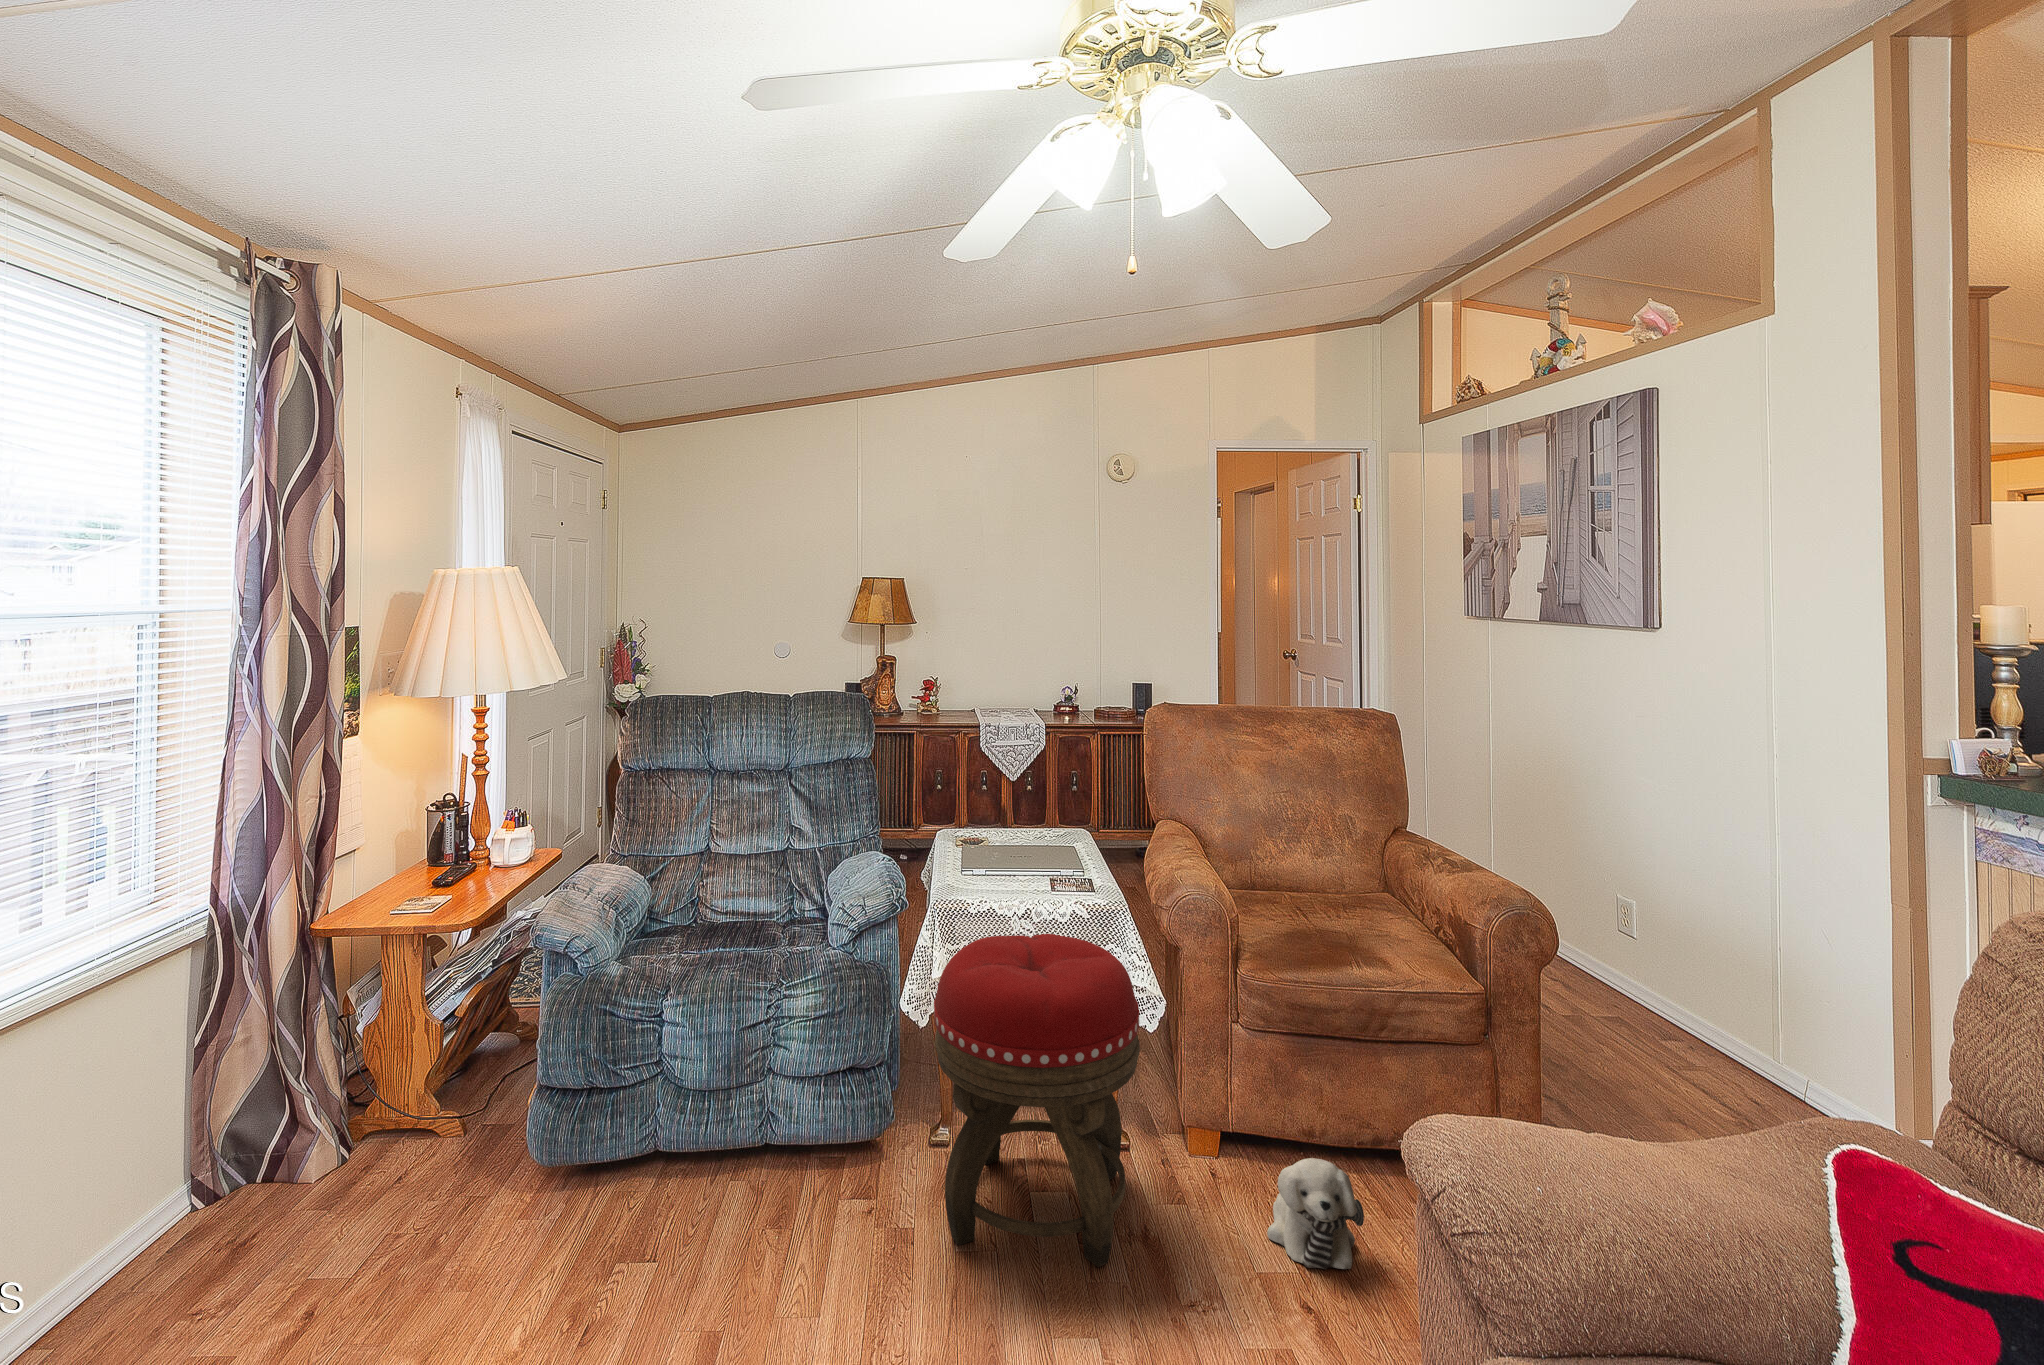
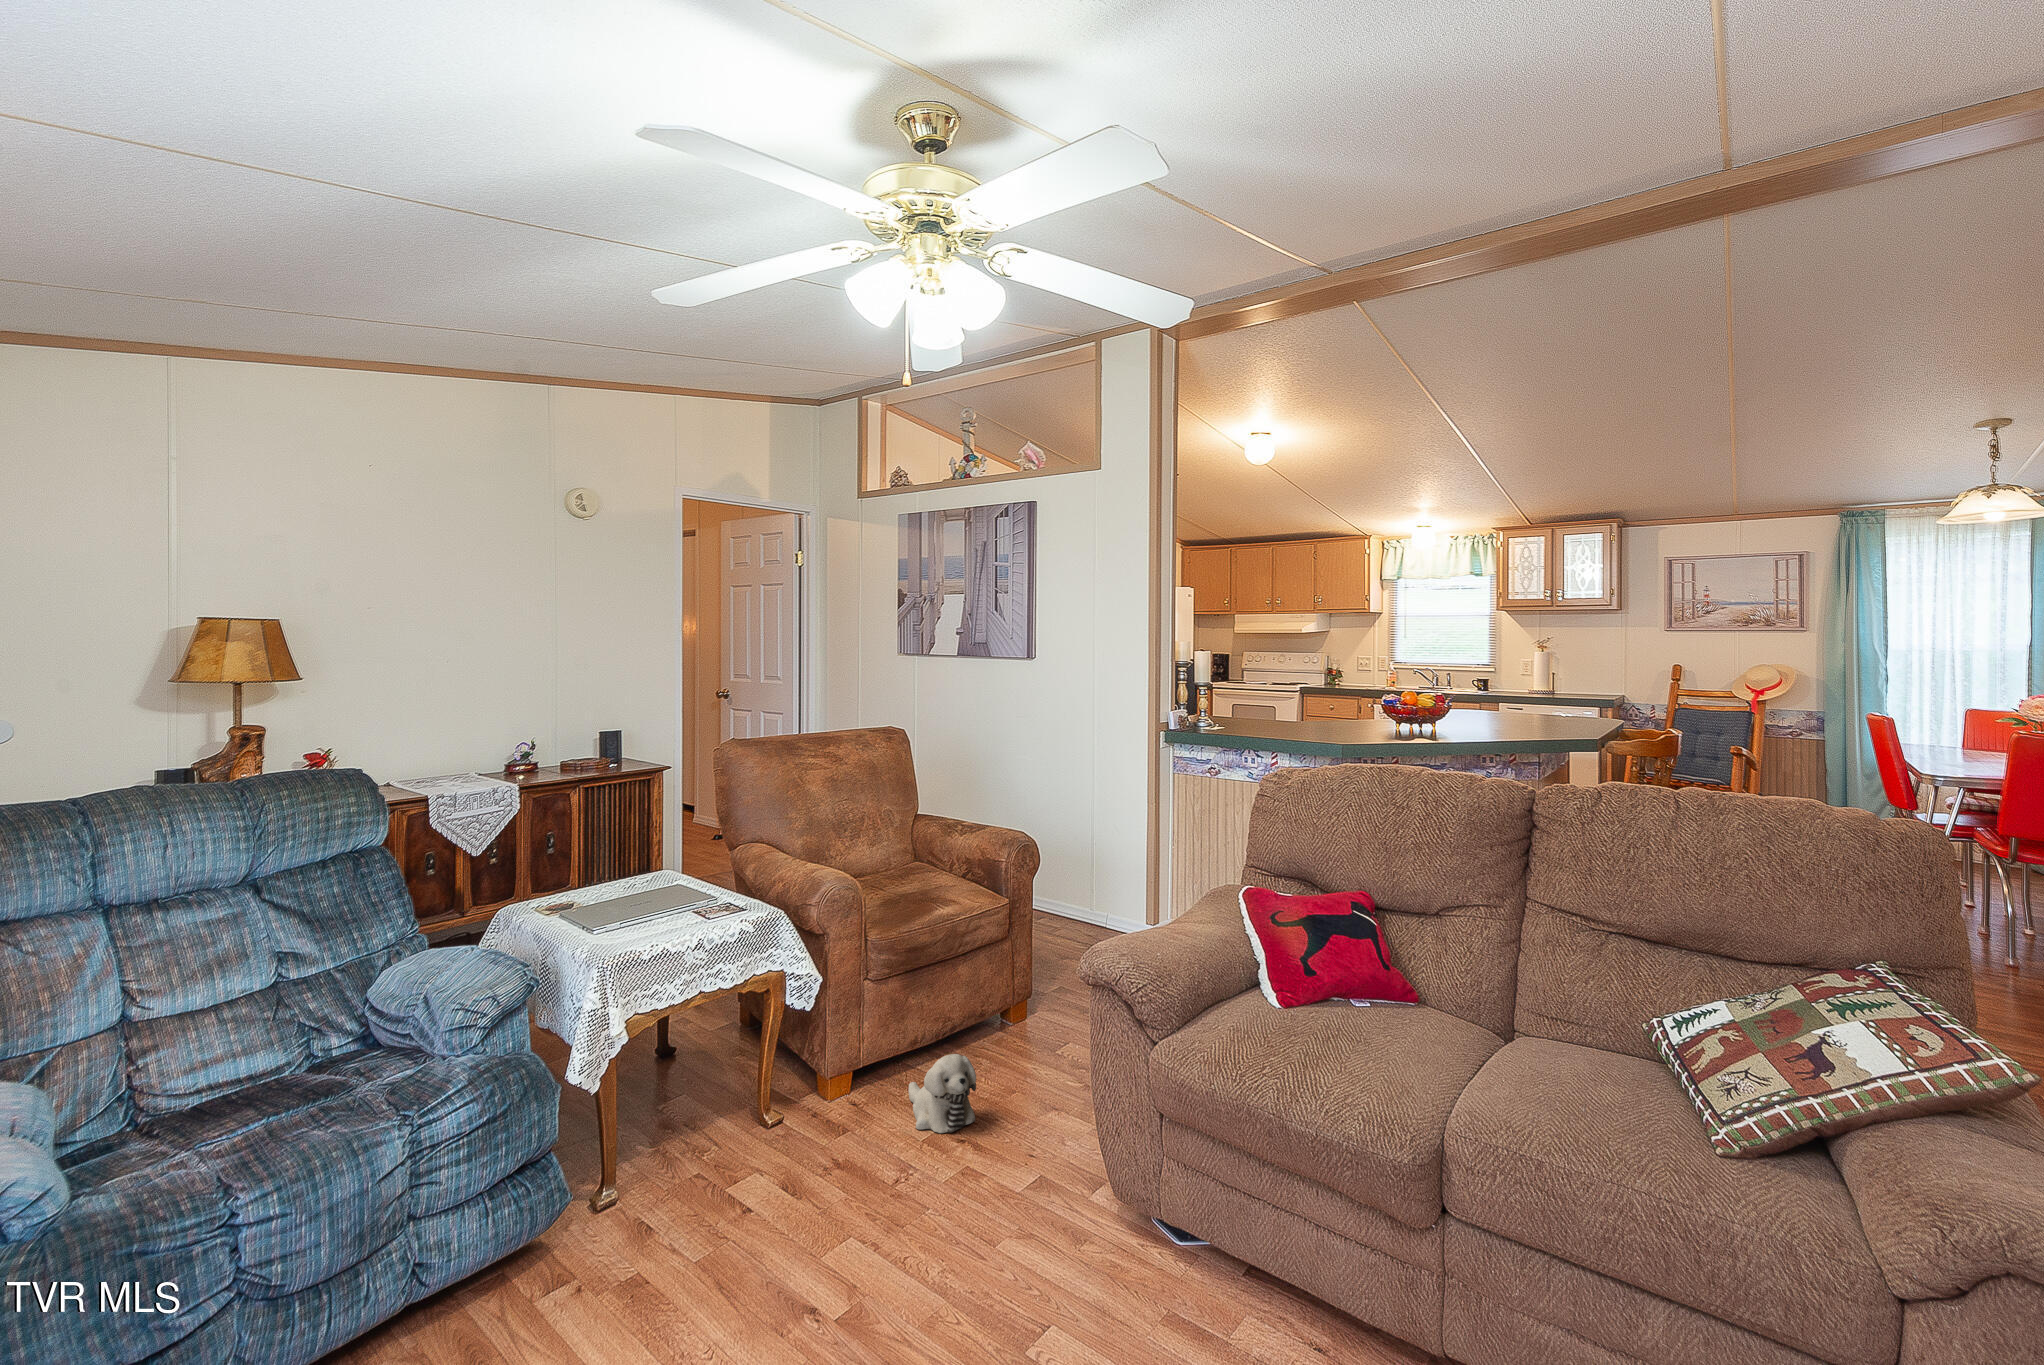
footstool: present [934,934,1140,1267] -> none [638,949,832,1247]

